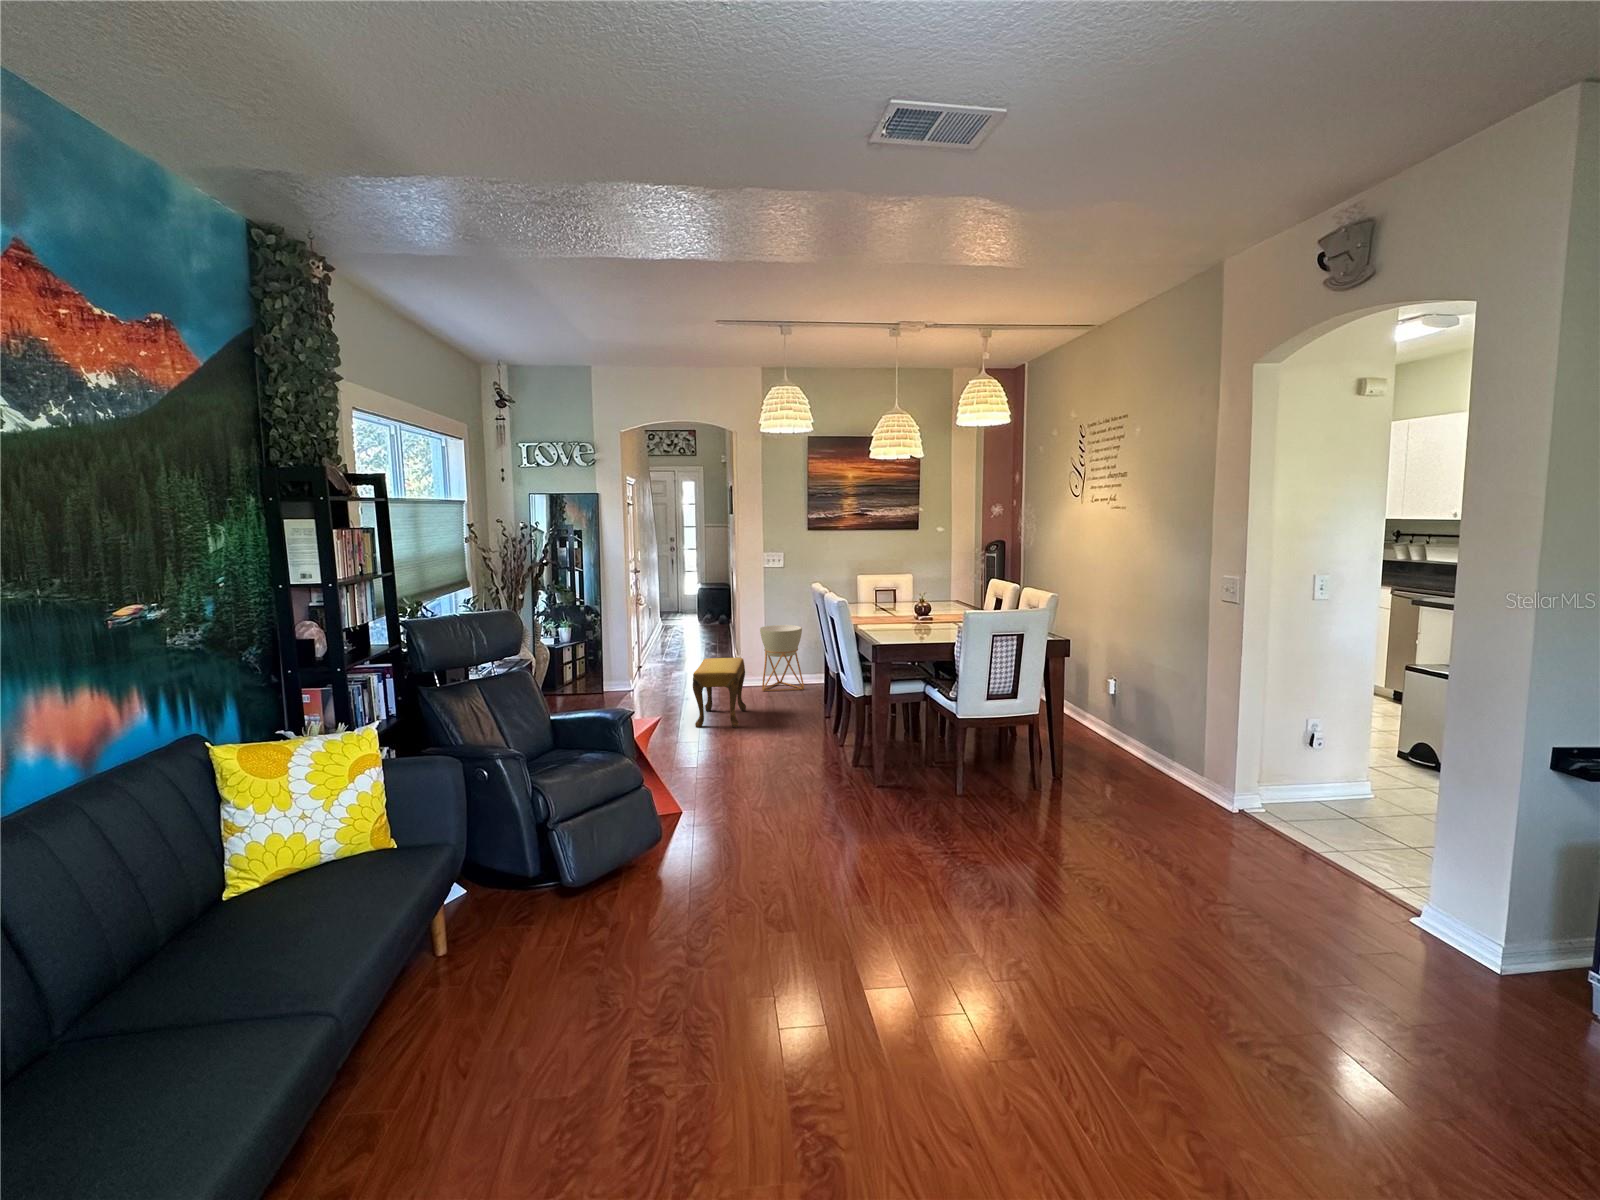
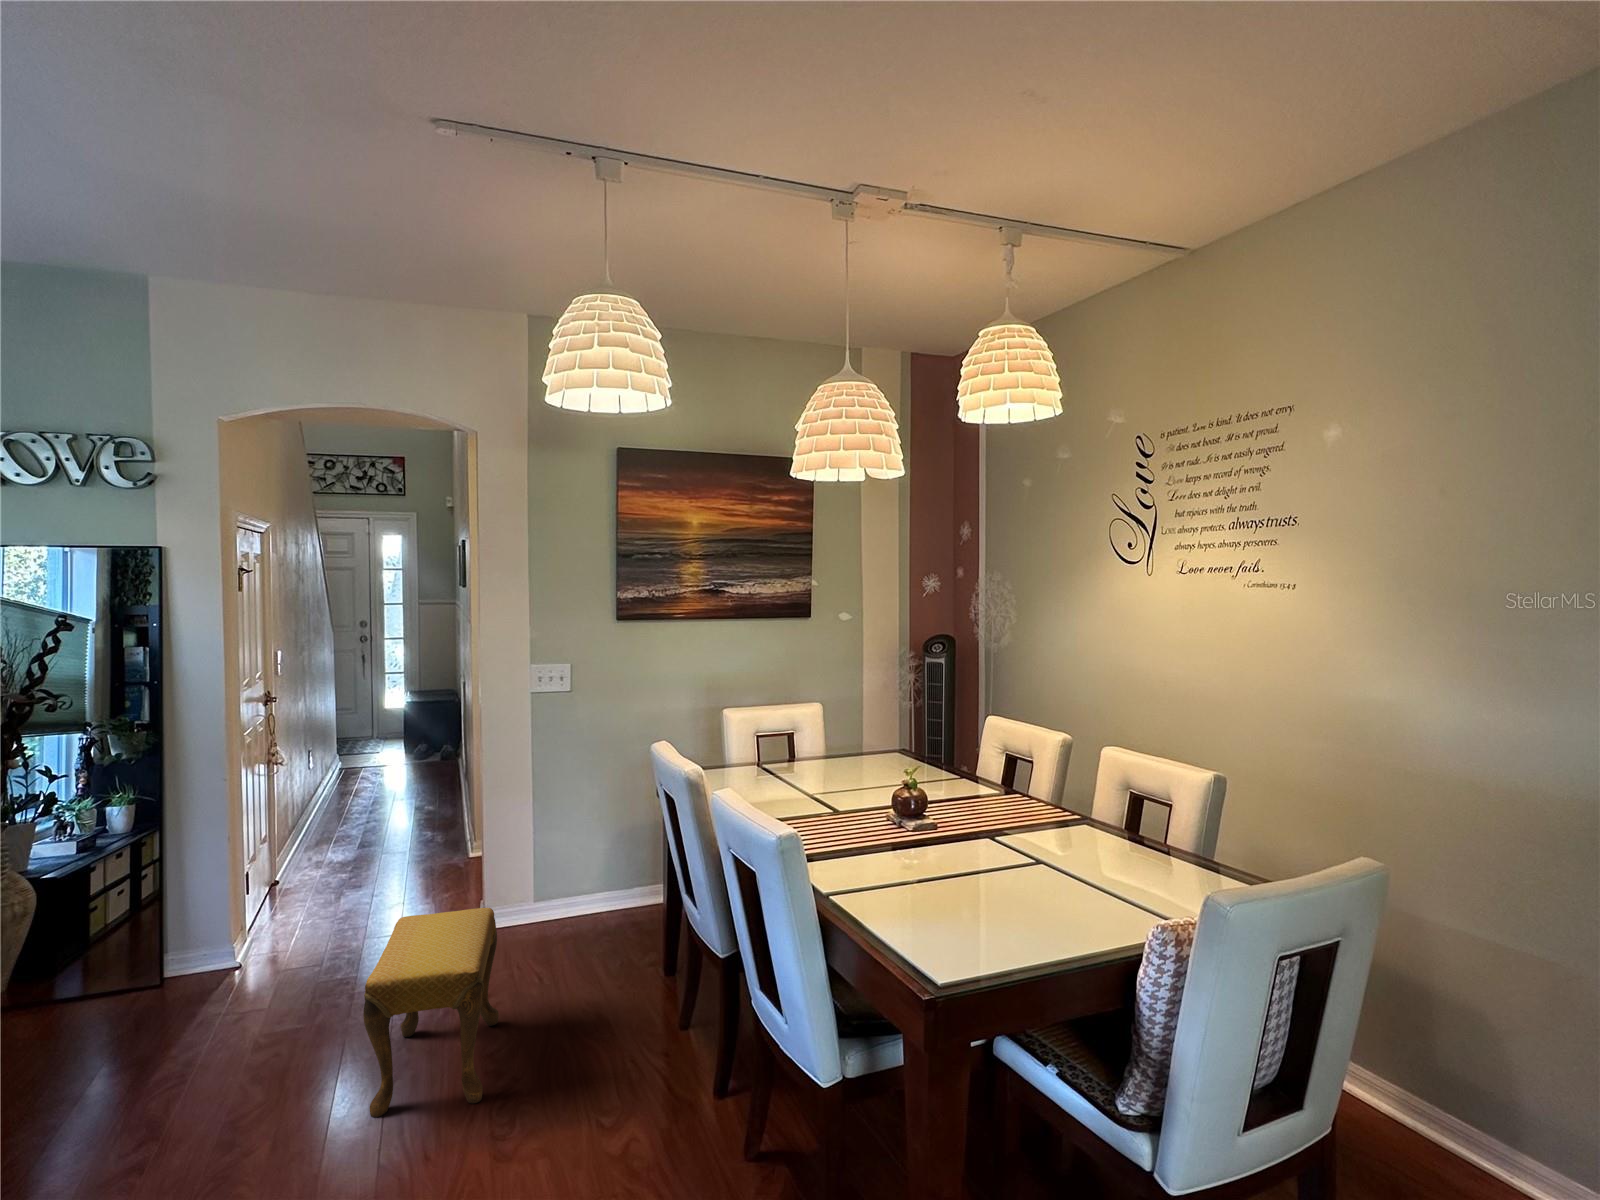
planter: present [760,625,804,691] -> none [525,802,616,945]

